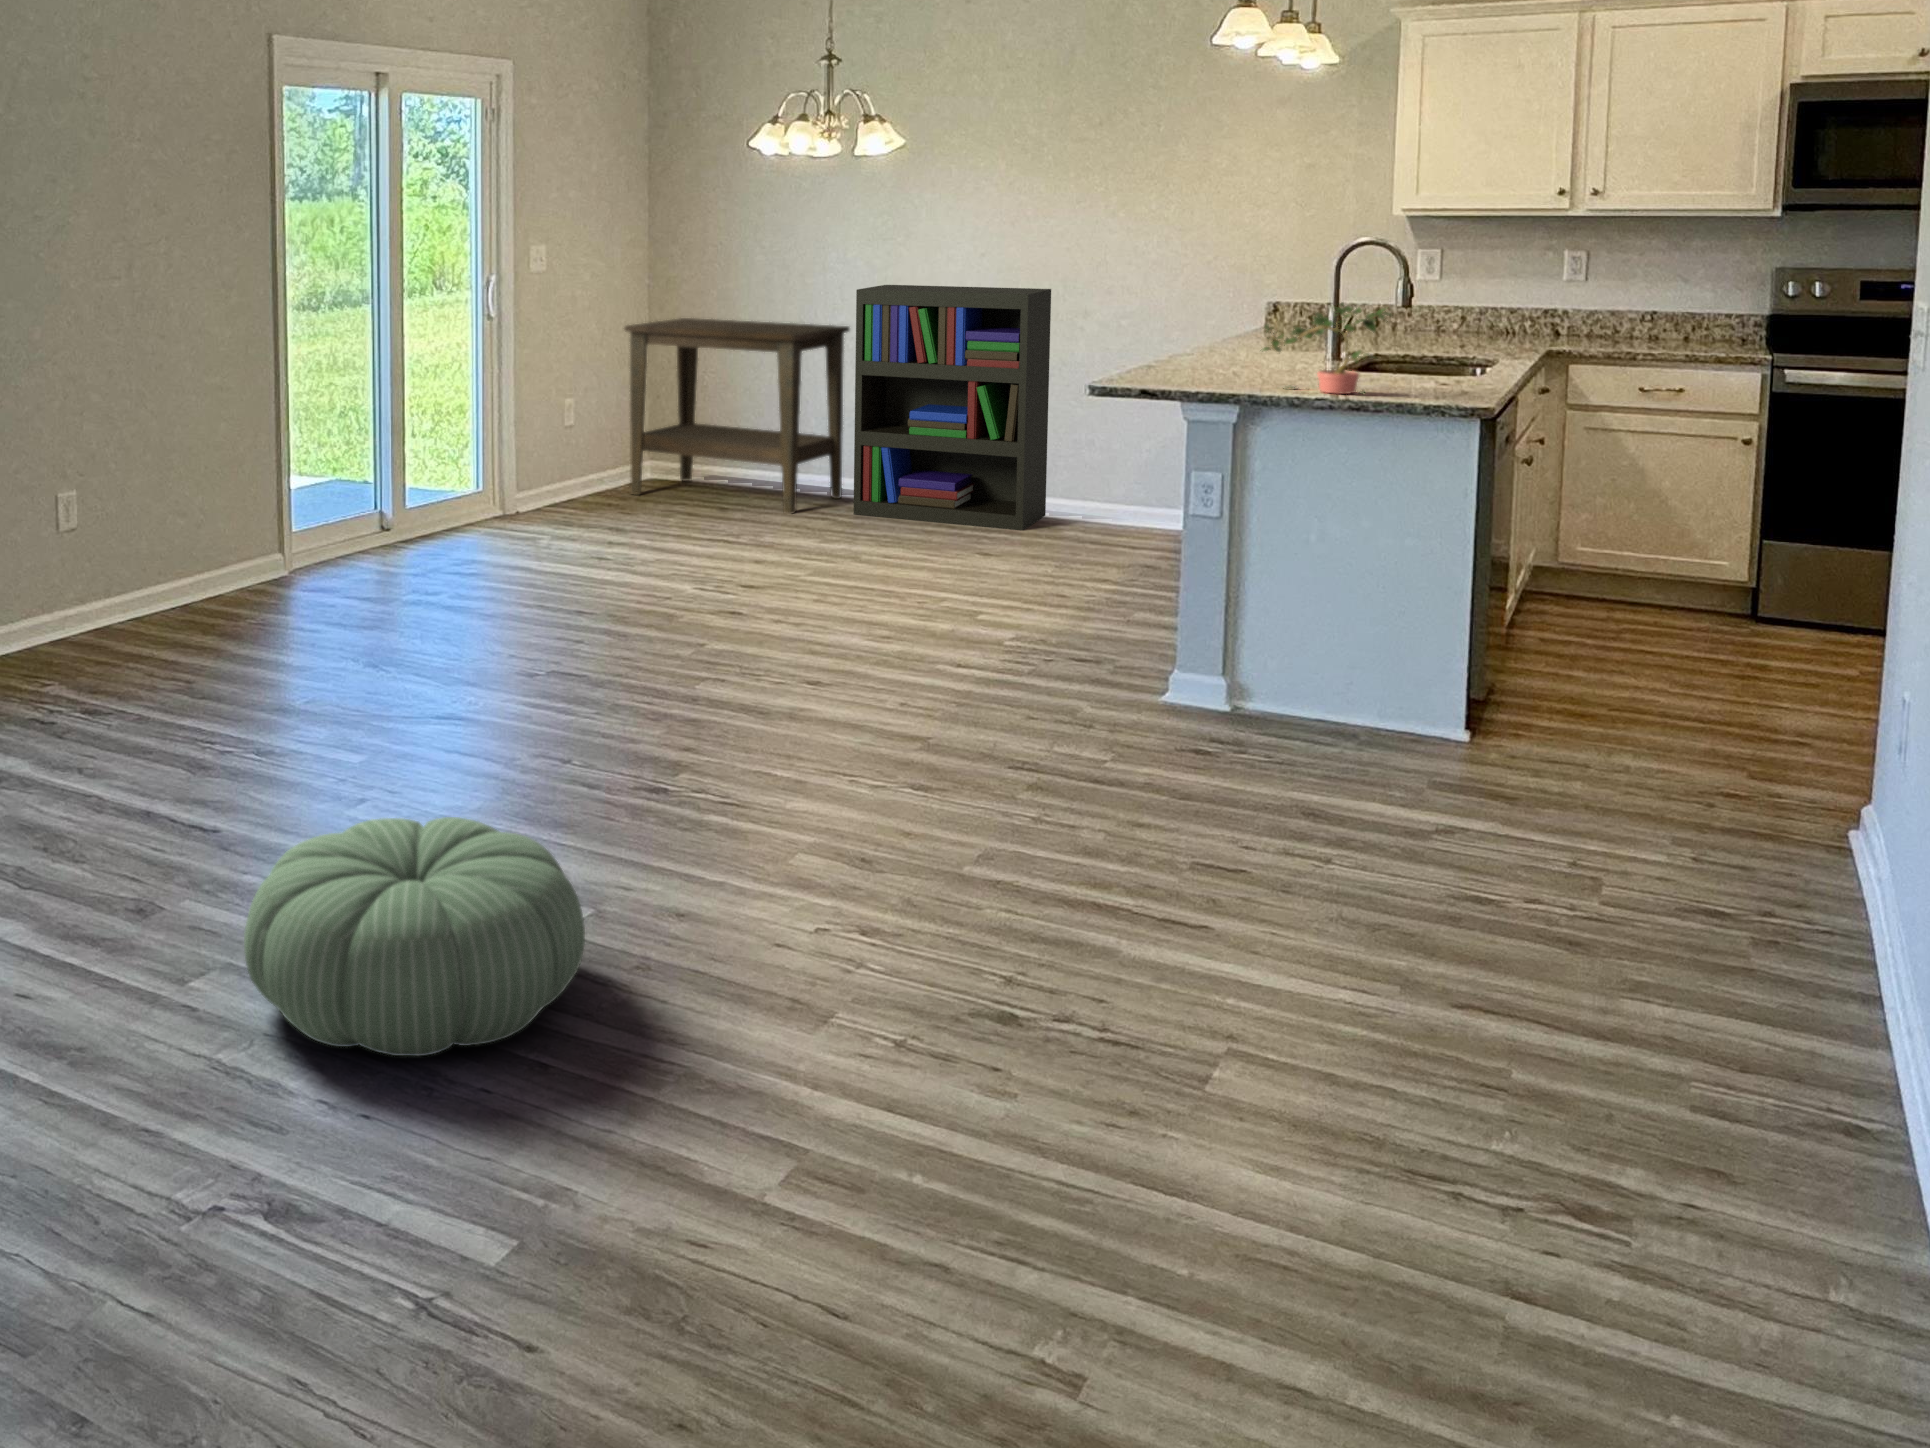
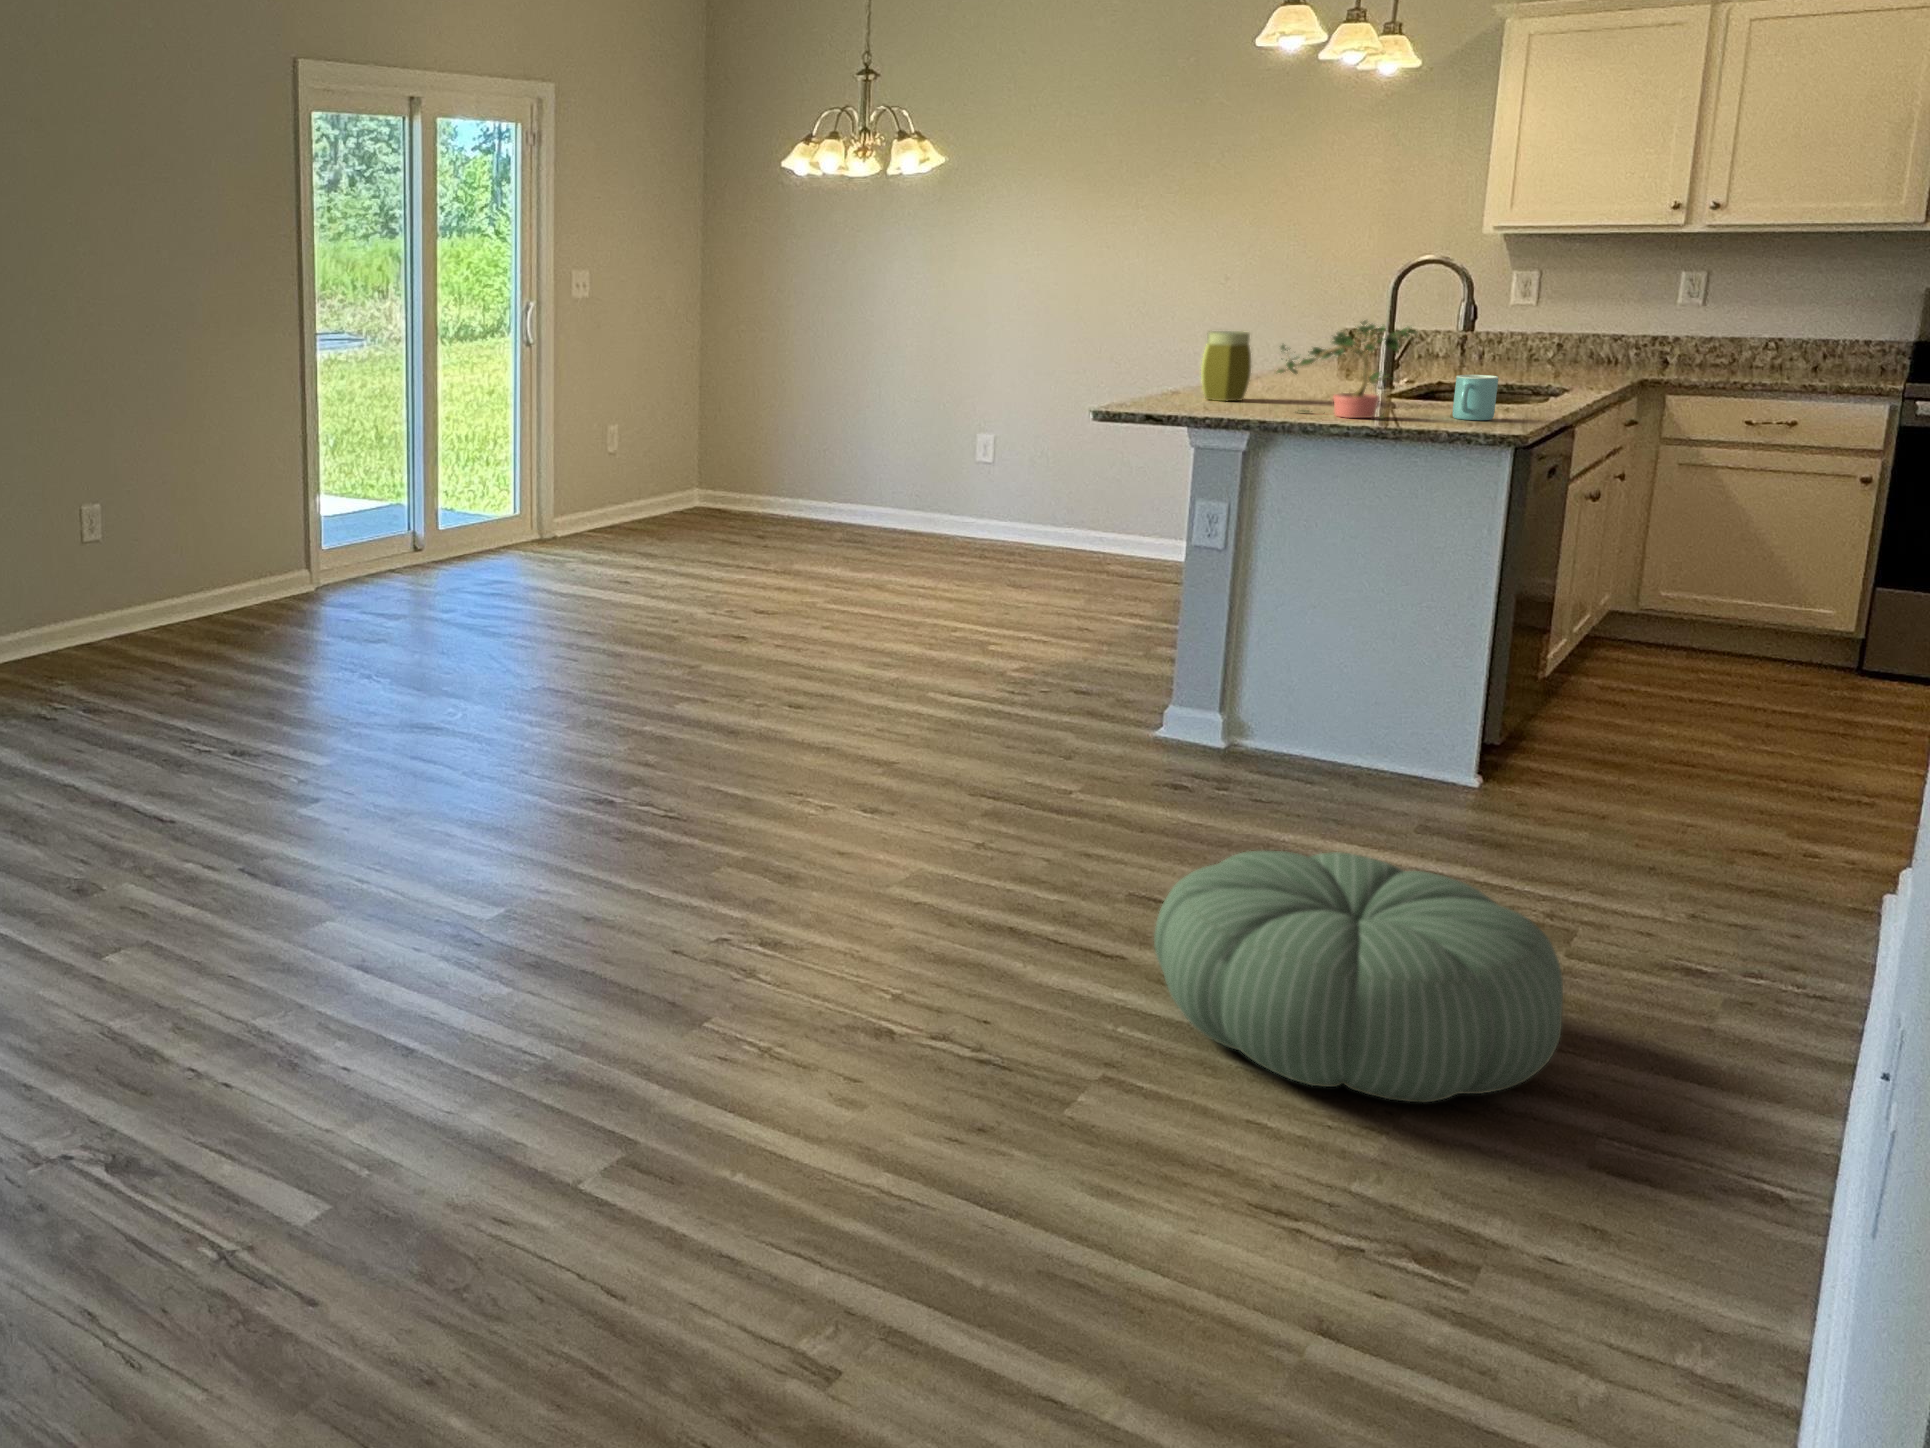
bookshelf: present [854,285,1051,531] -> none [889,313,1106,565]
jar: none [1187,310,1234,377] -> present [1201,331,1251,401]
side table: present [625,318,850,514] -> none [665,347,895,544]
mug: none [1421,352,1460,395] -> present [1453,375,1498,420]
pouf: present [244,817,585,1056] -> present [1154,851,1563,1102]

